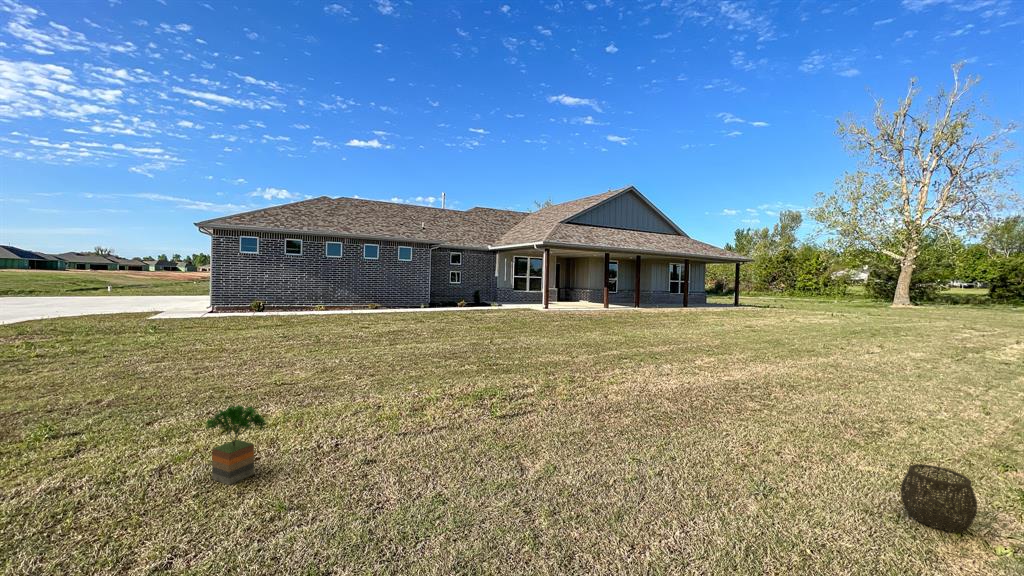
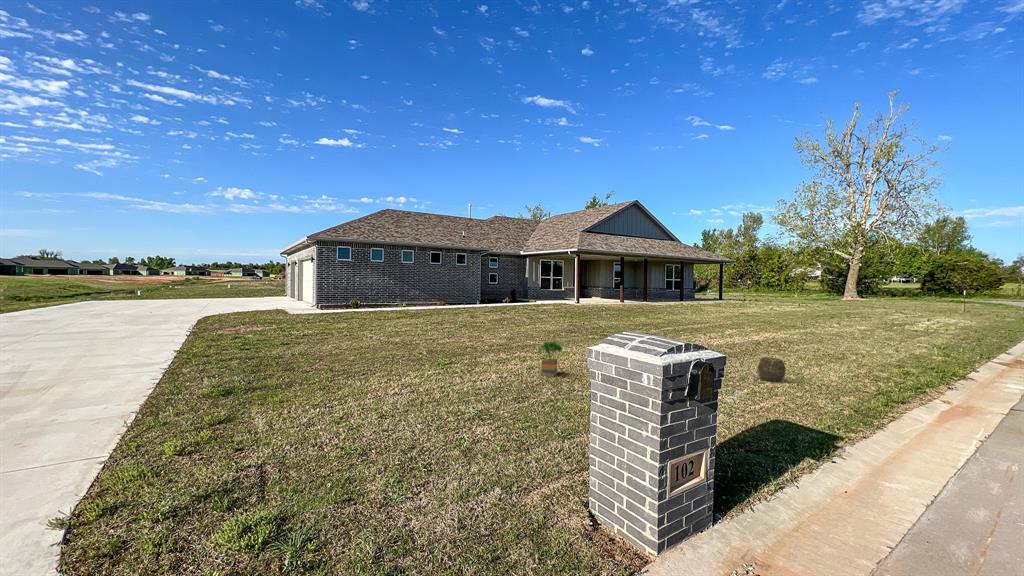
woven basket: present [901,464,978,533] -> present [758,357,786,382]

